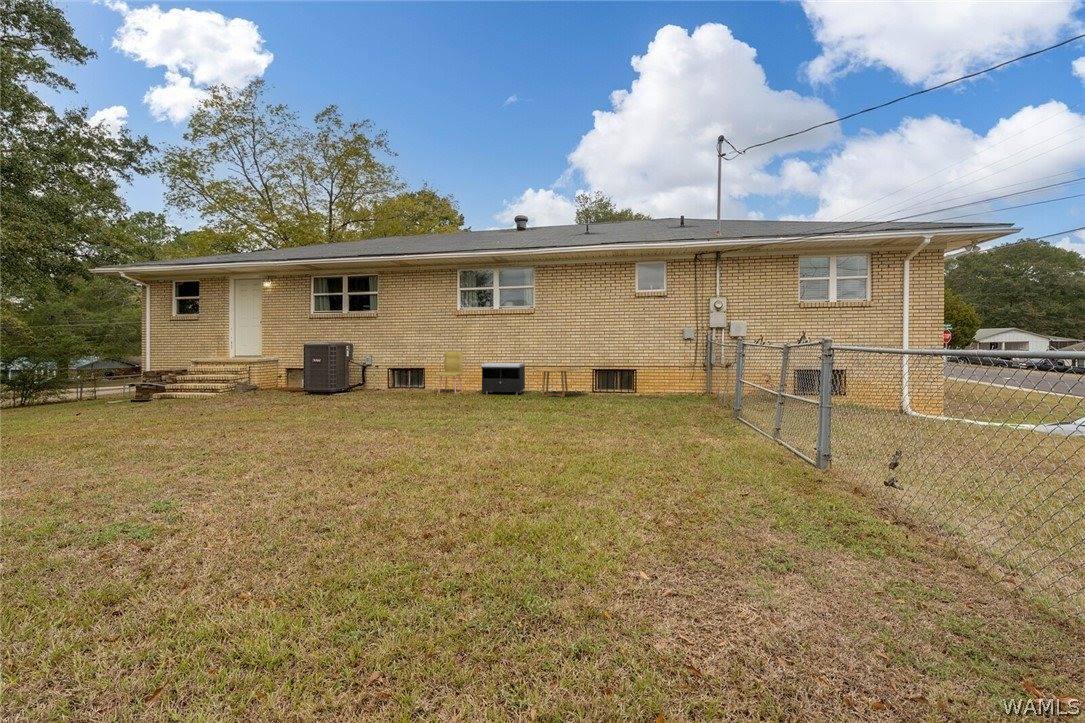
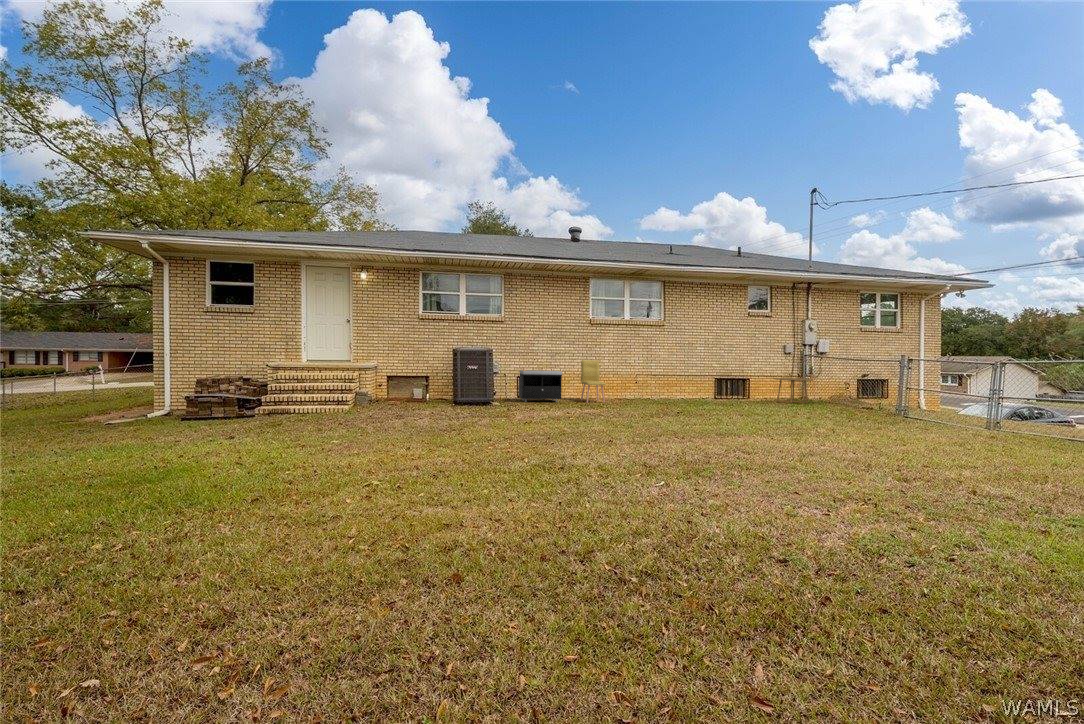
storage bench: present [481,363,525,395] -> present [519,370,562,402]
round table: present [535,368,575,397] -> present [774,378,813,403]

